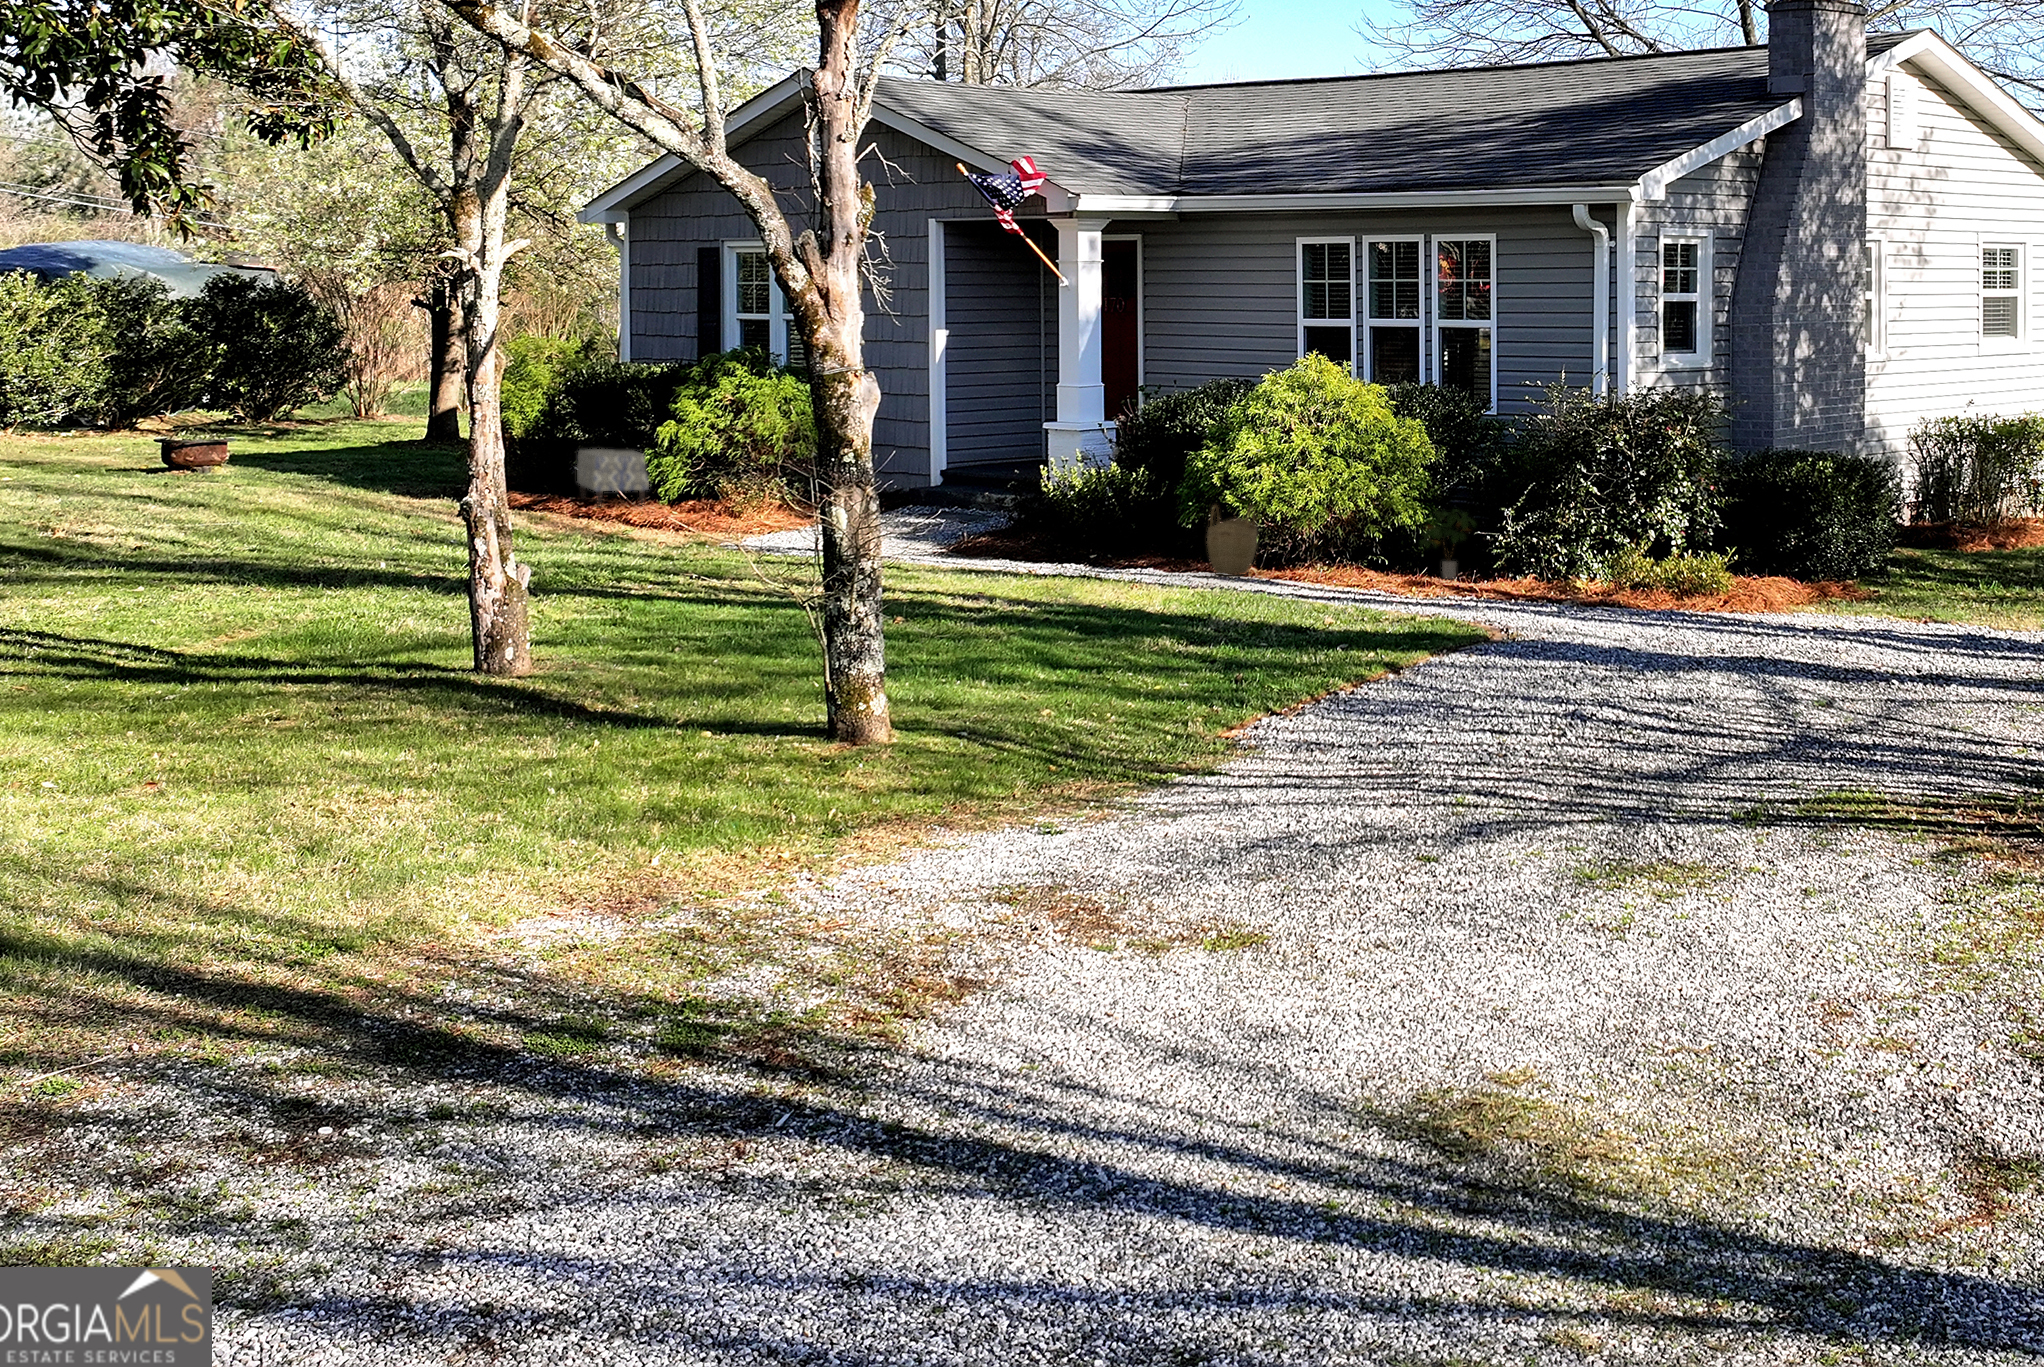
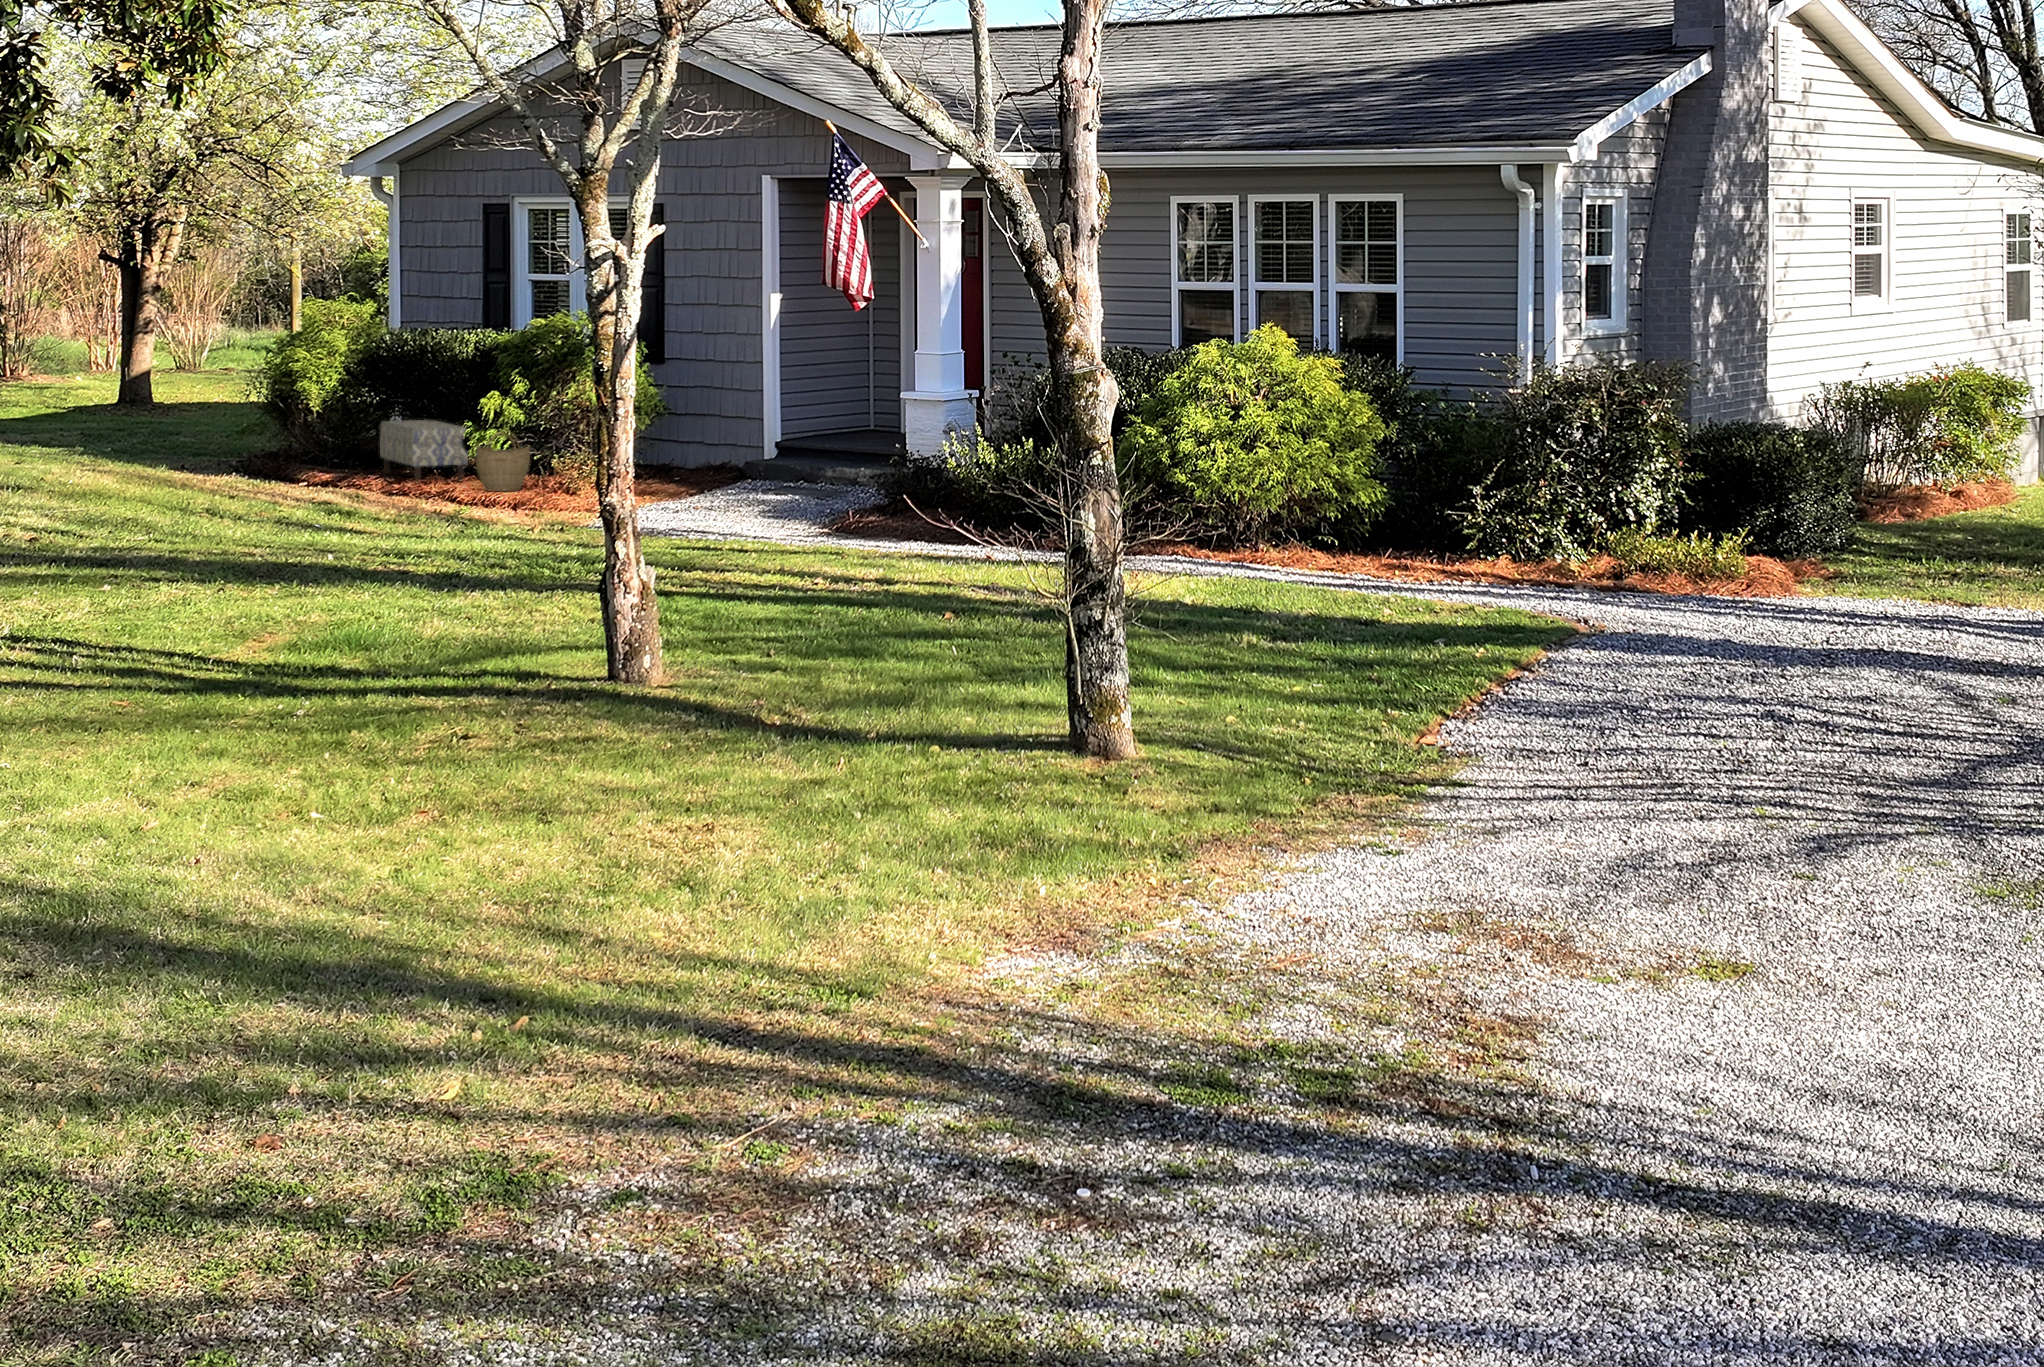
woven basket: present [1207,506,1257,576] -> present [476,431,530,492]
potted plant: present [1420,510,1476,579] -> none [1373,485,1426,557]

